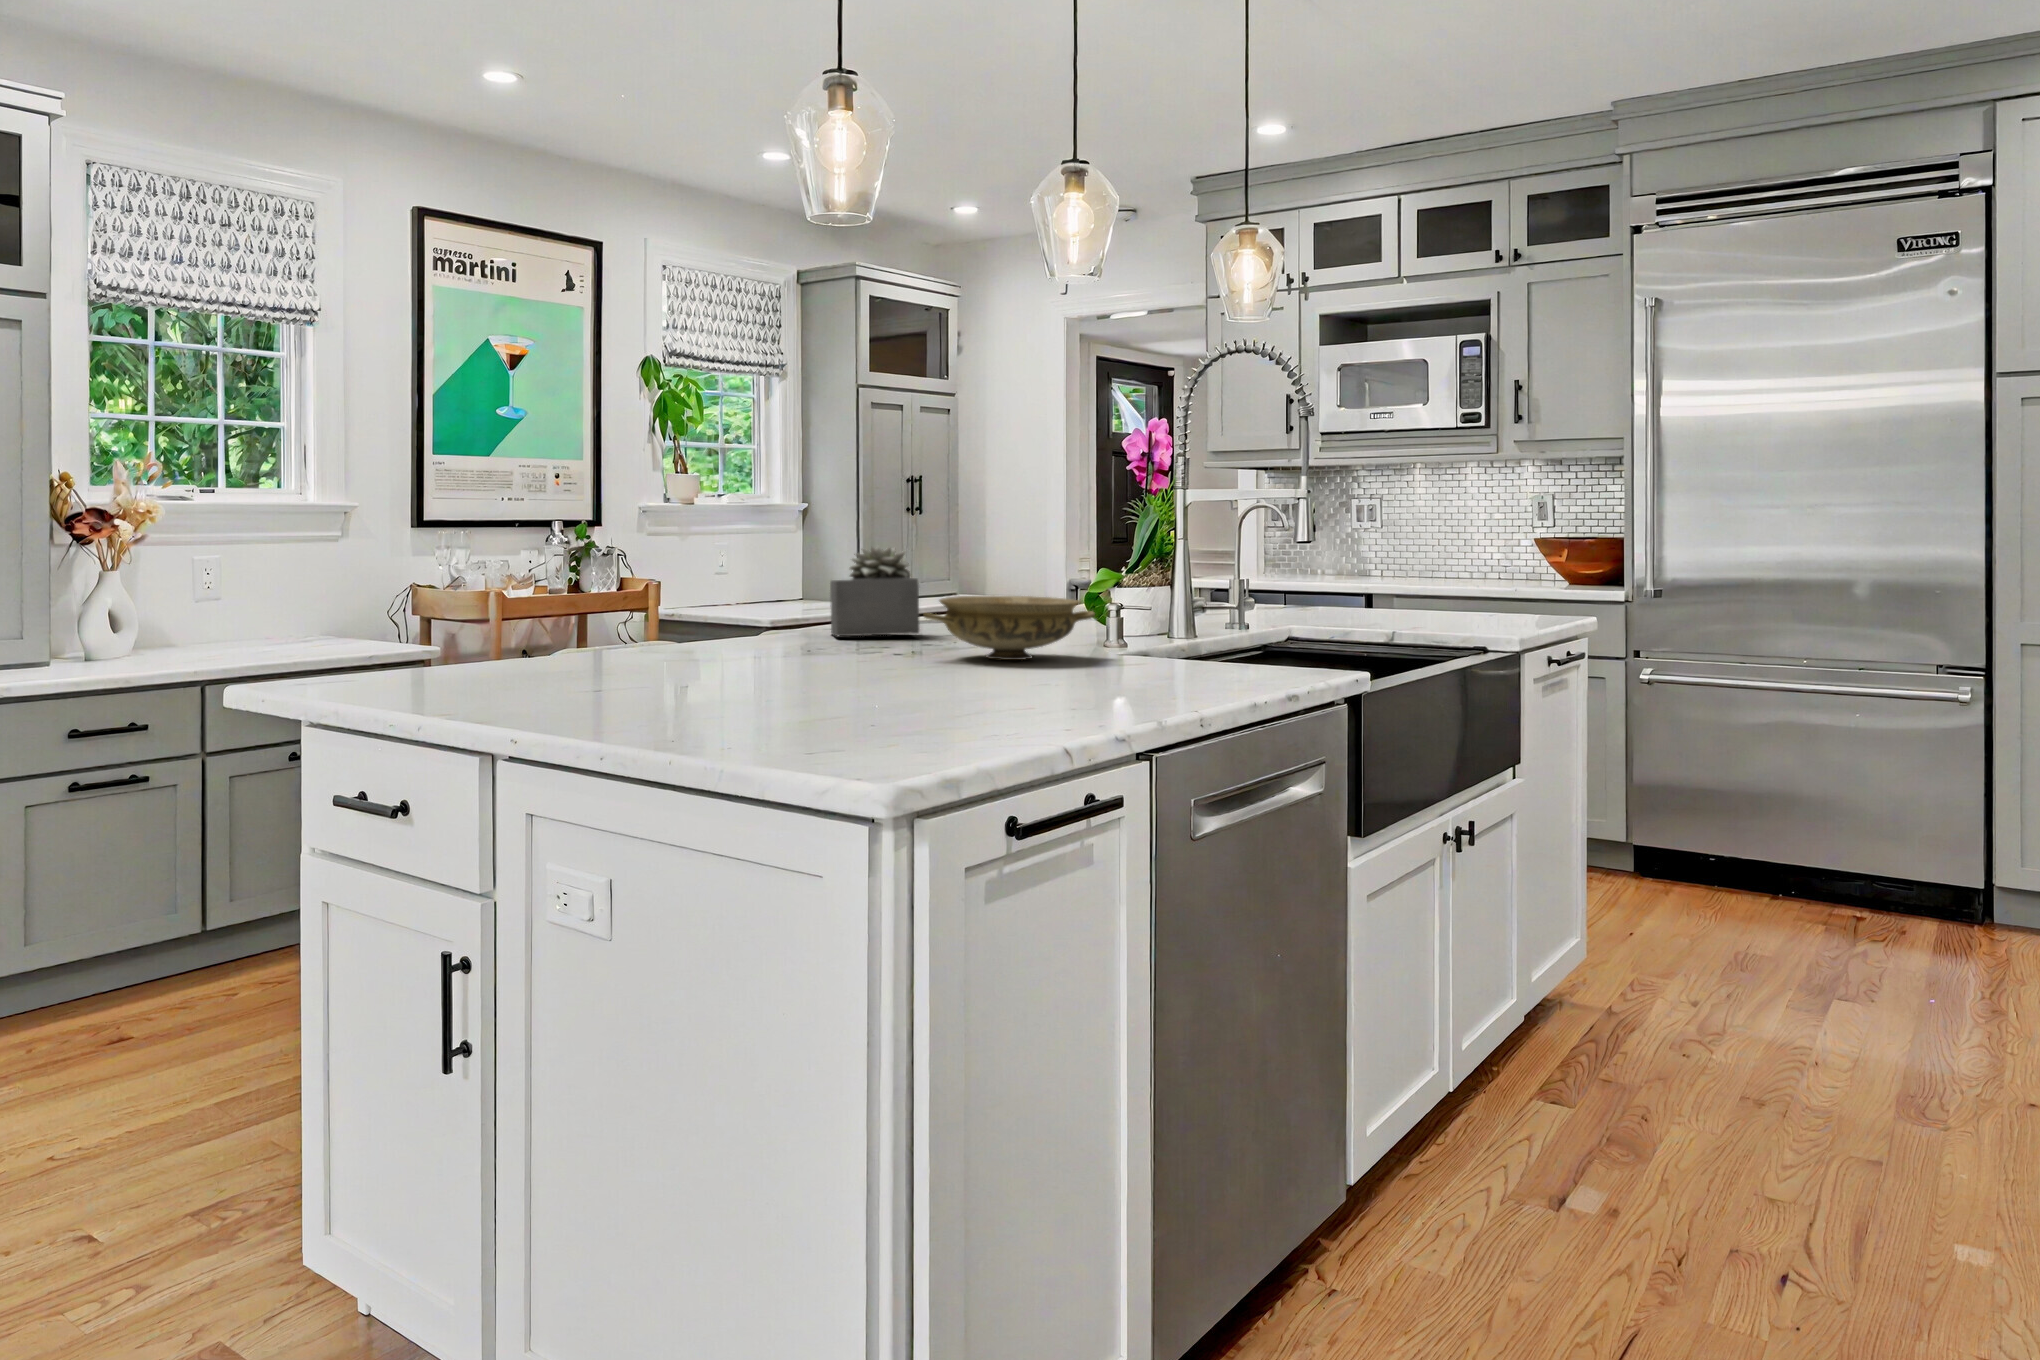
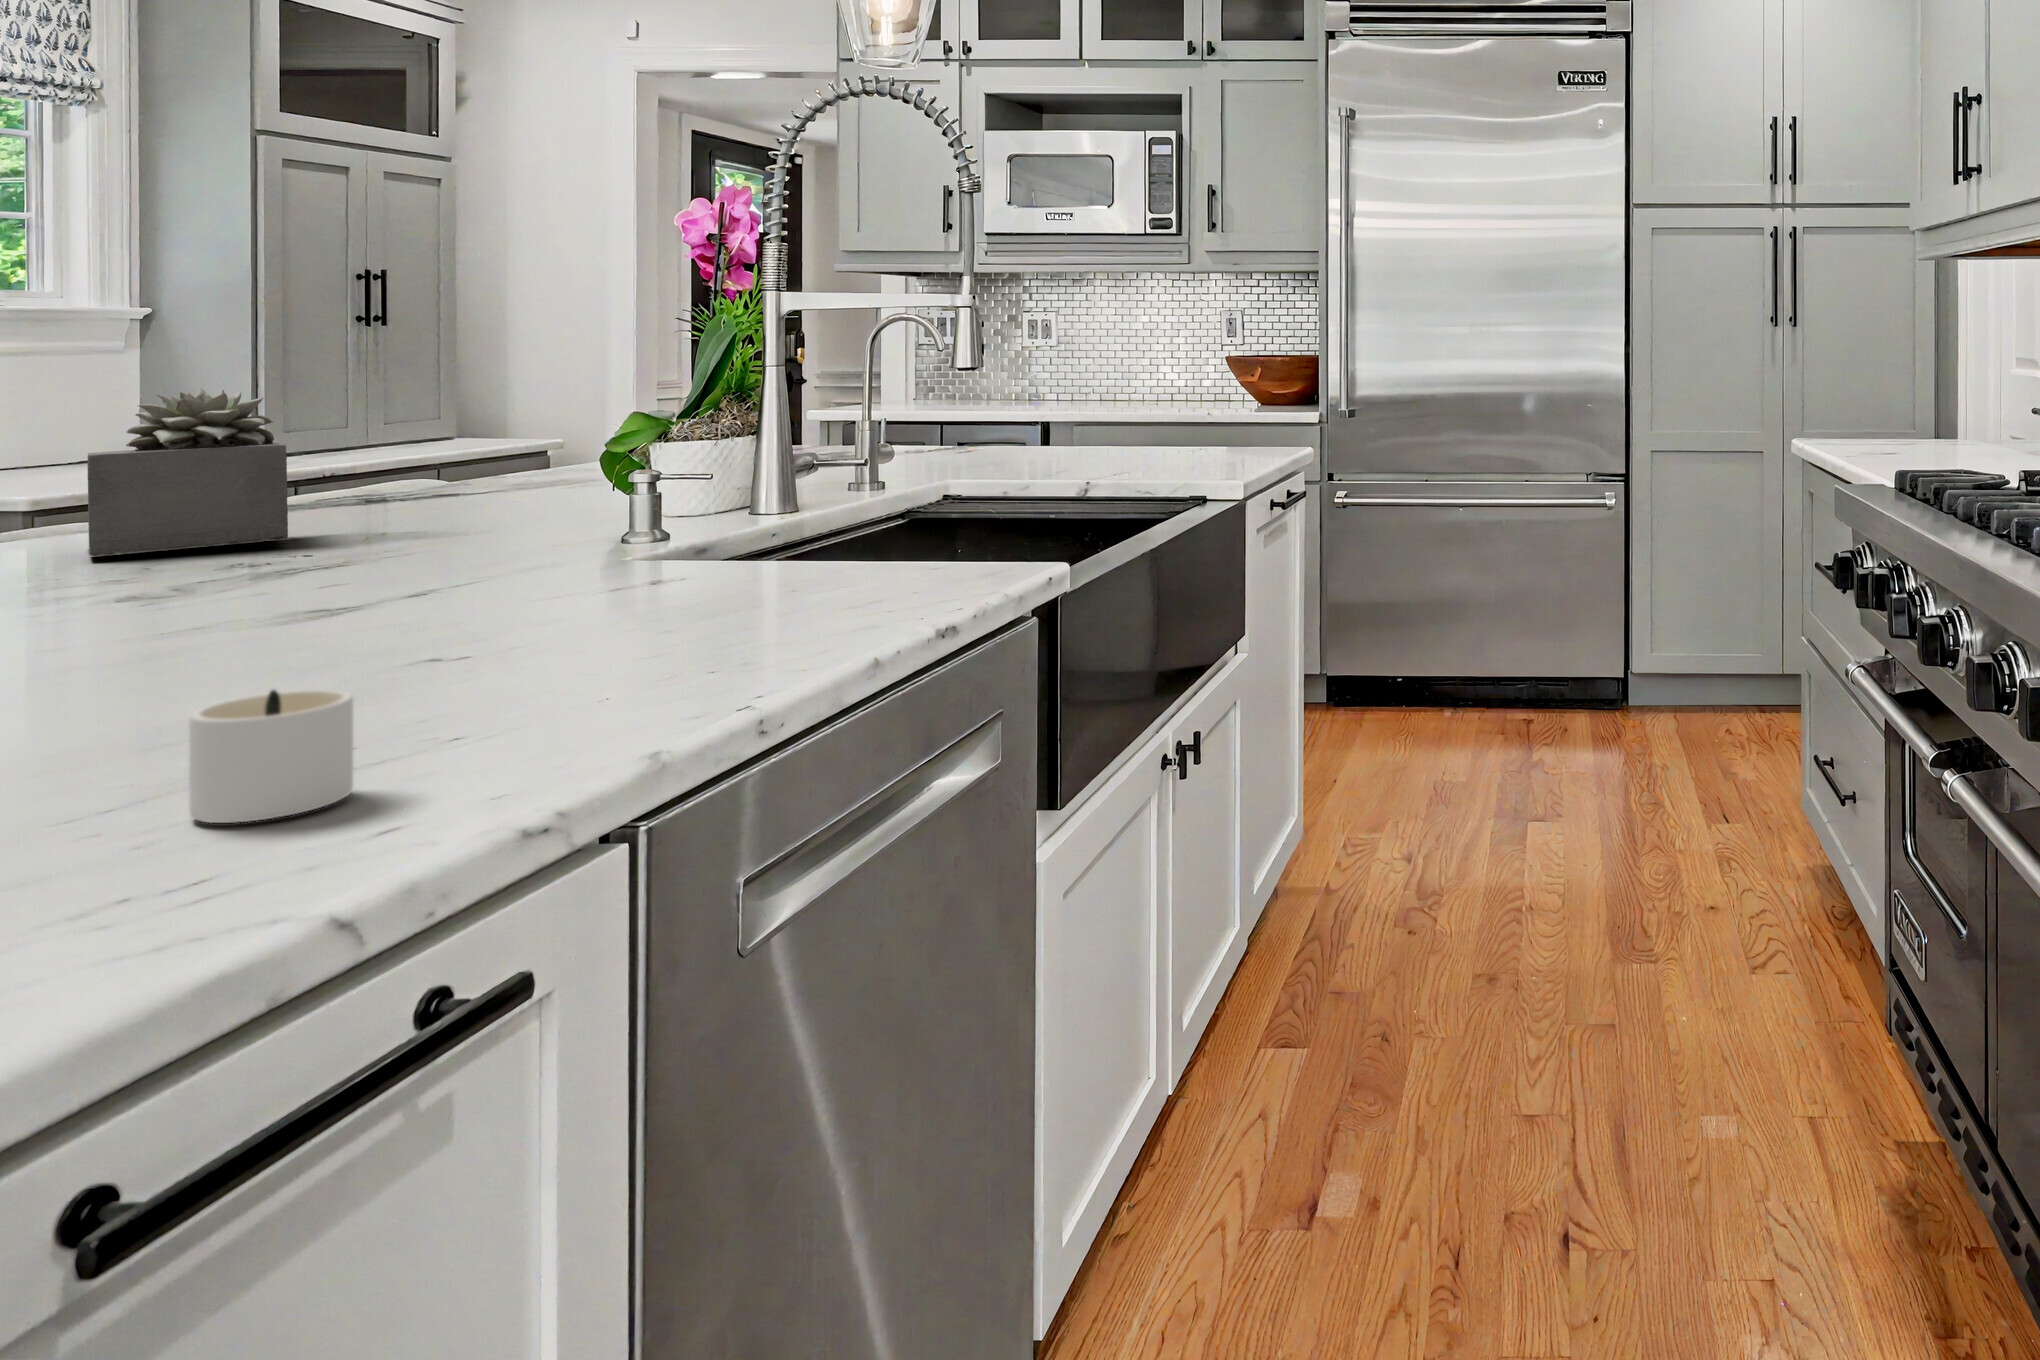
ceramic bowl: present [924,596,1095,660] -> none [251,474,624,591]
candle: none [960,668,1036,724] -> present [189,690,353,823]

